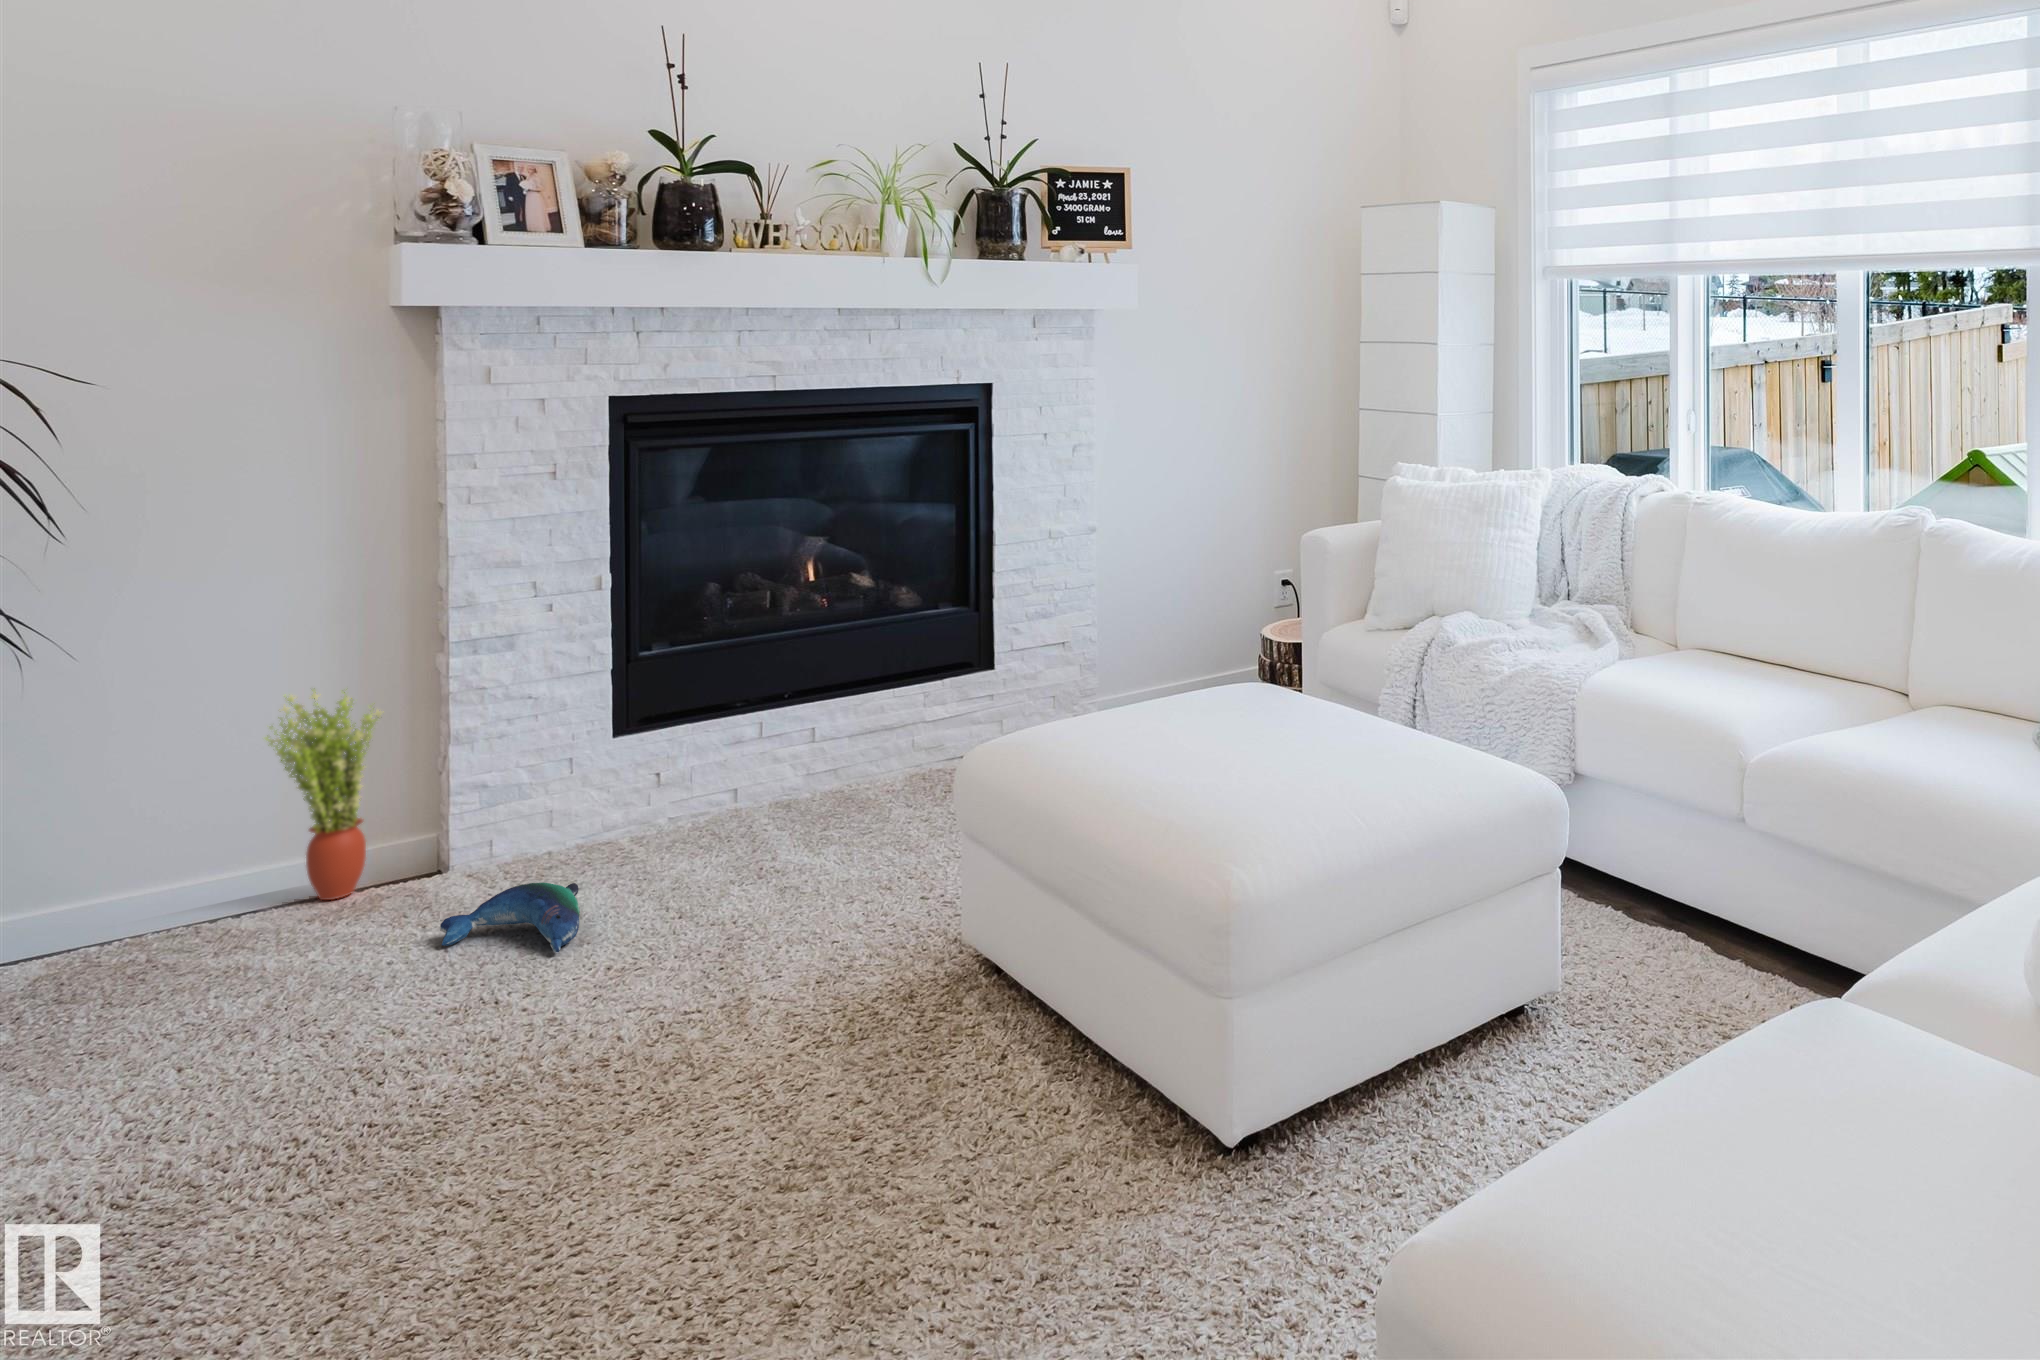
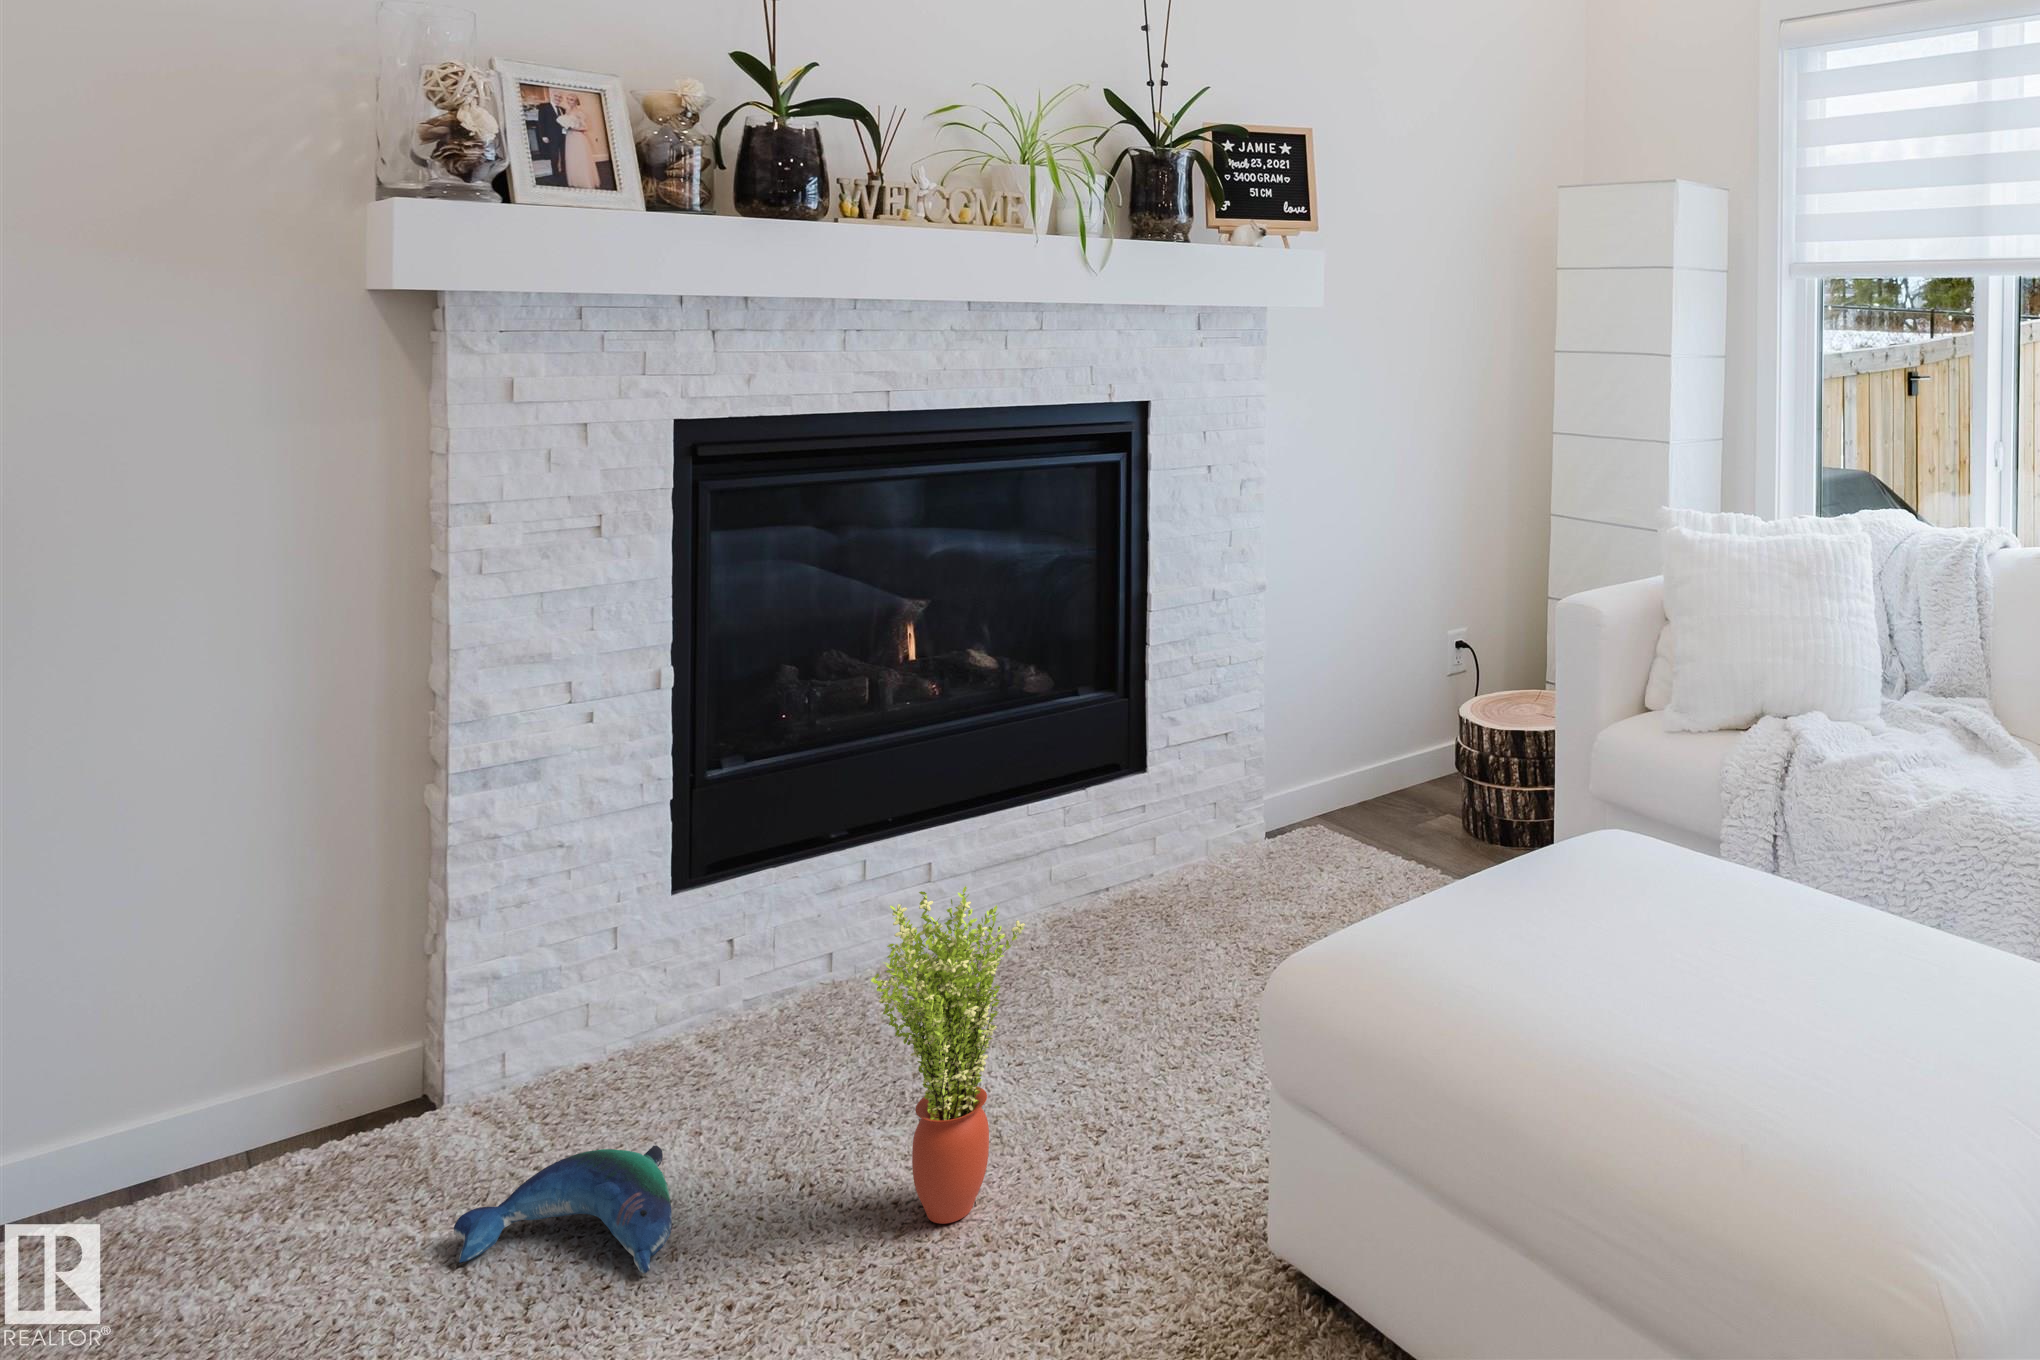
potted plant: present [265,689,381,900] -> present [871,886,1025,1224]

